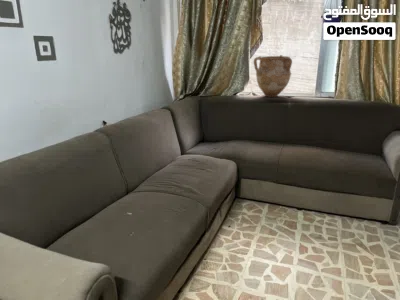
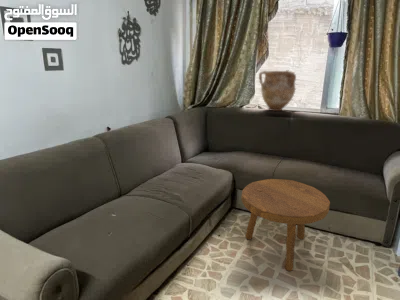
footstool: none [253,165,343,256] -> present [241,179,330,271]

